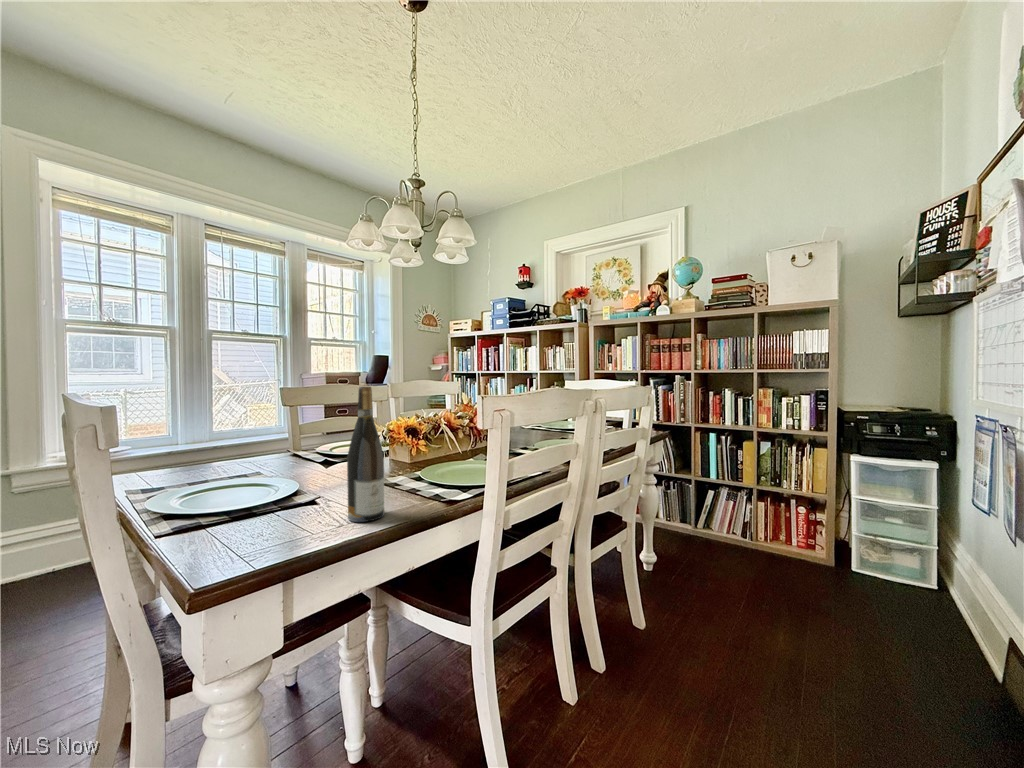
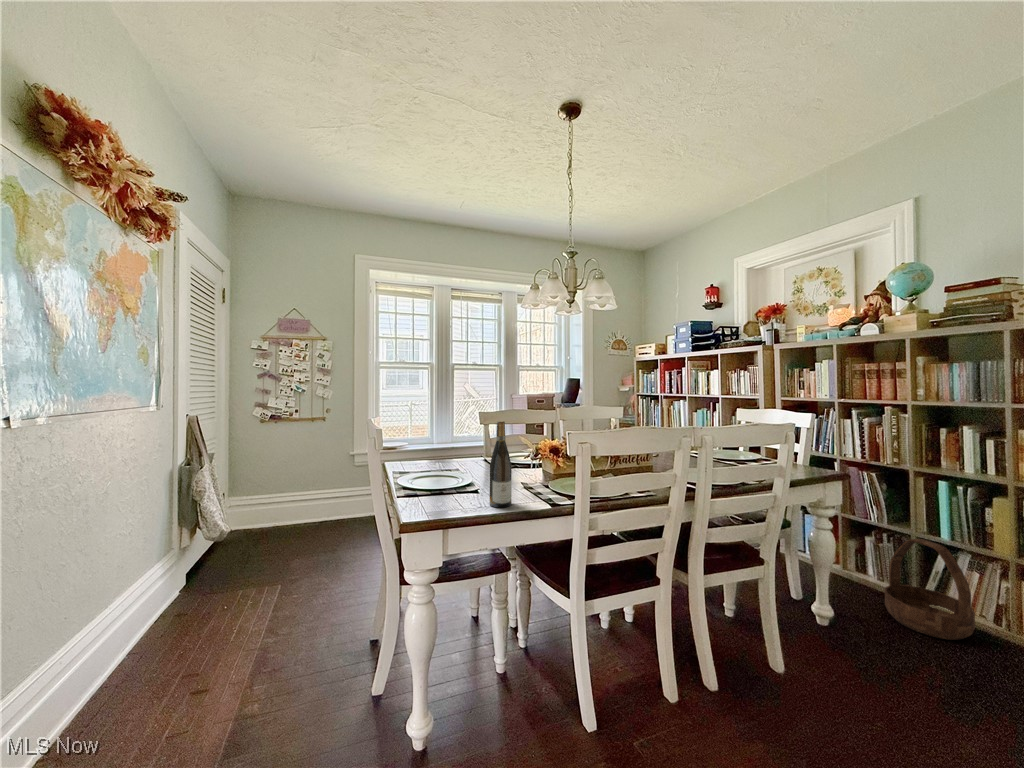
basket: none [681,481,738,558] -> present [885,539,975,640]

